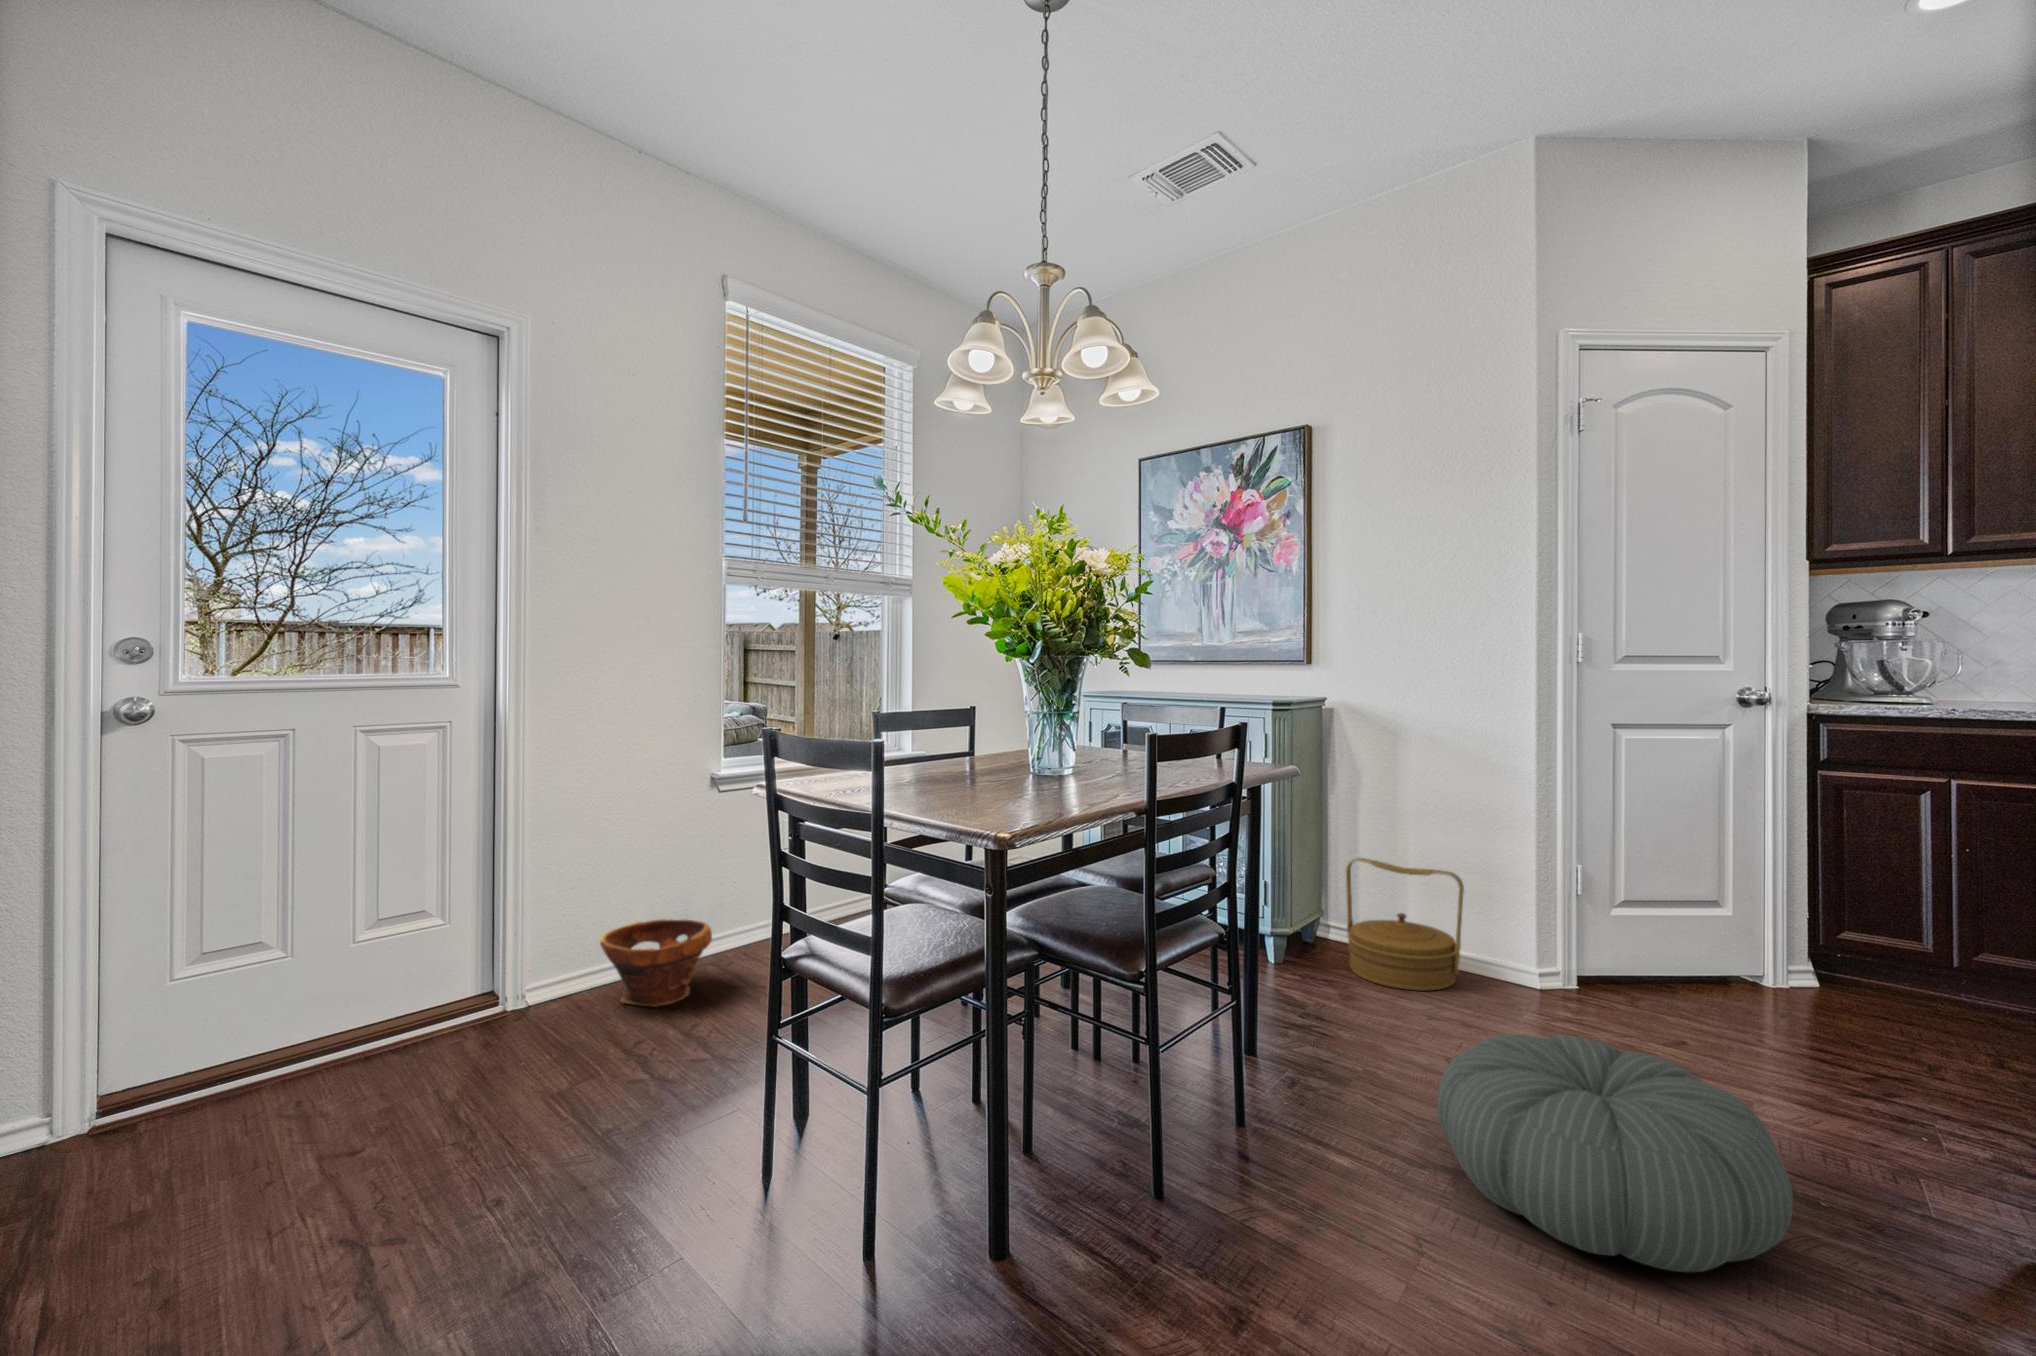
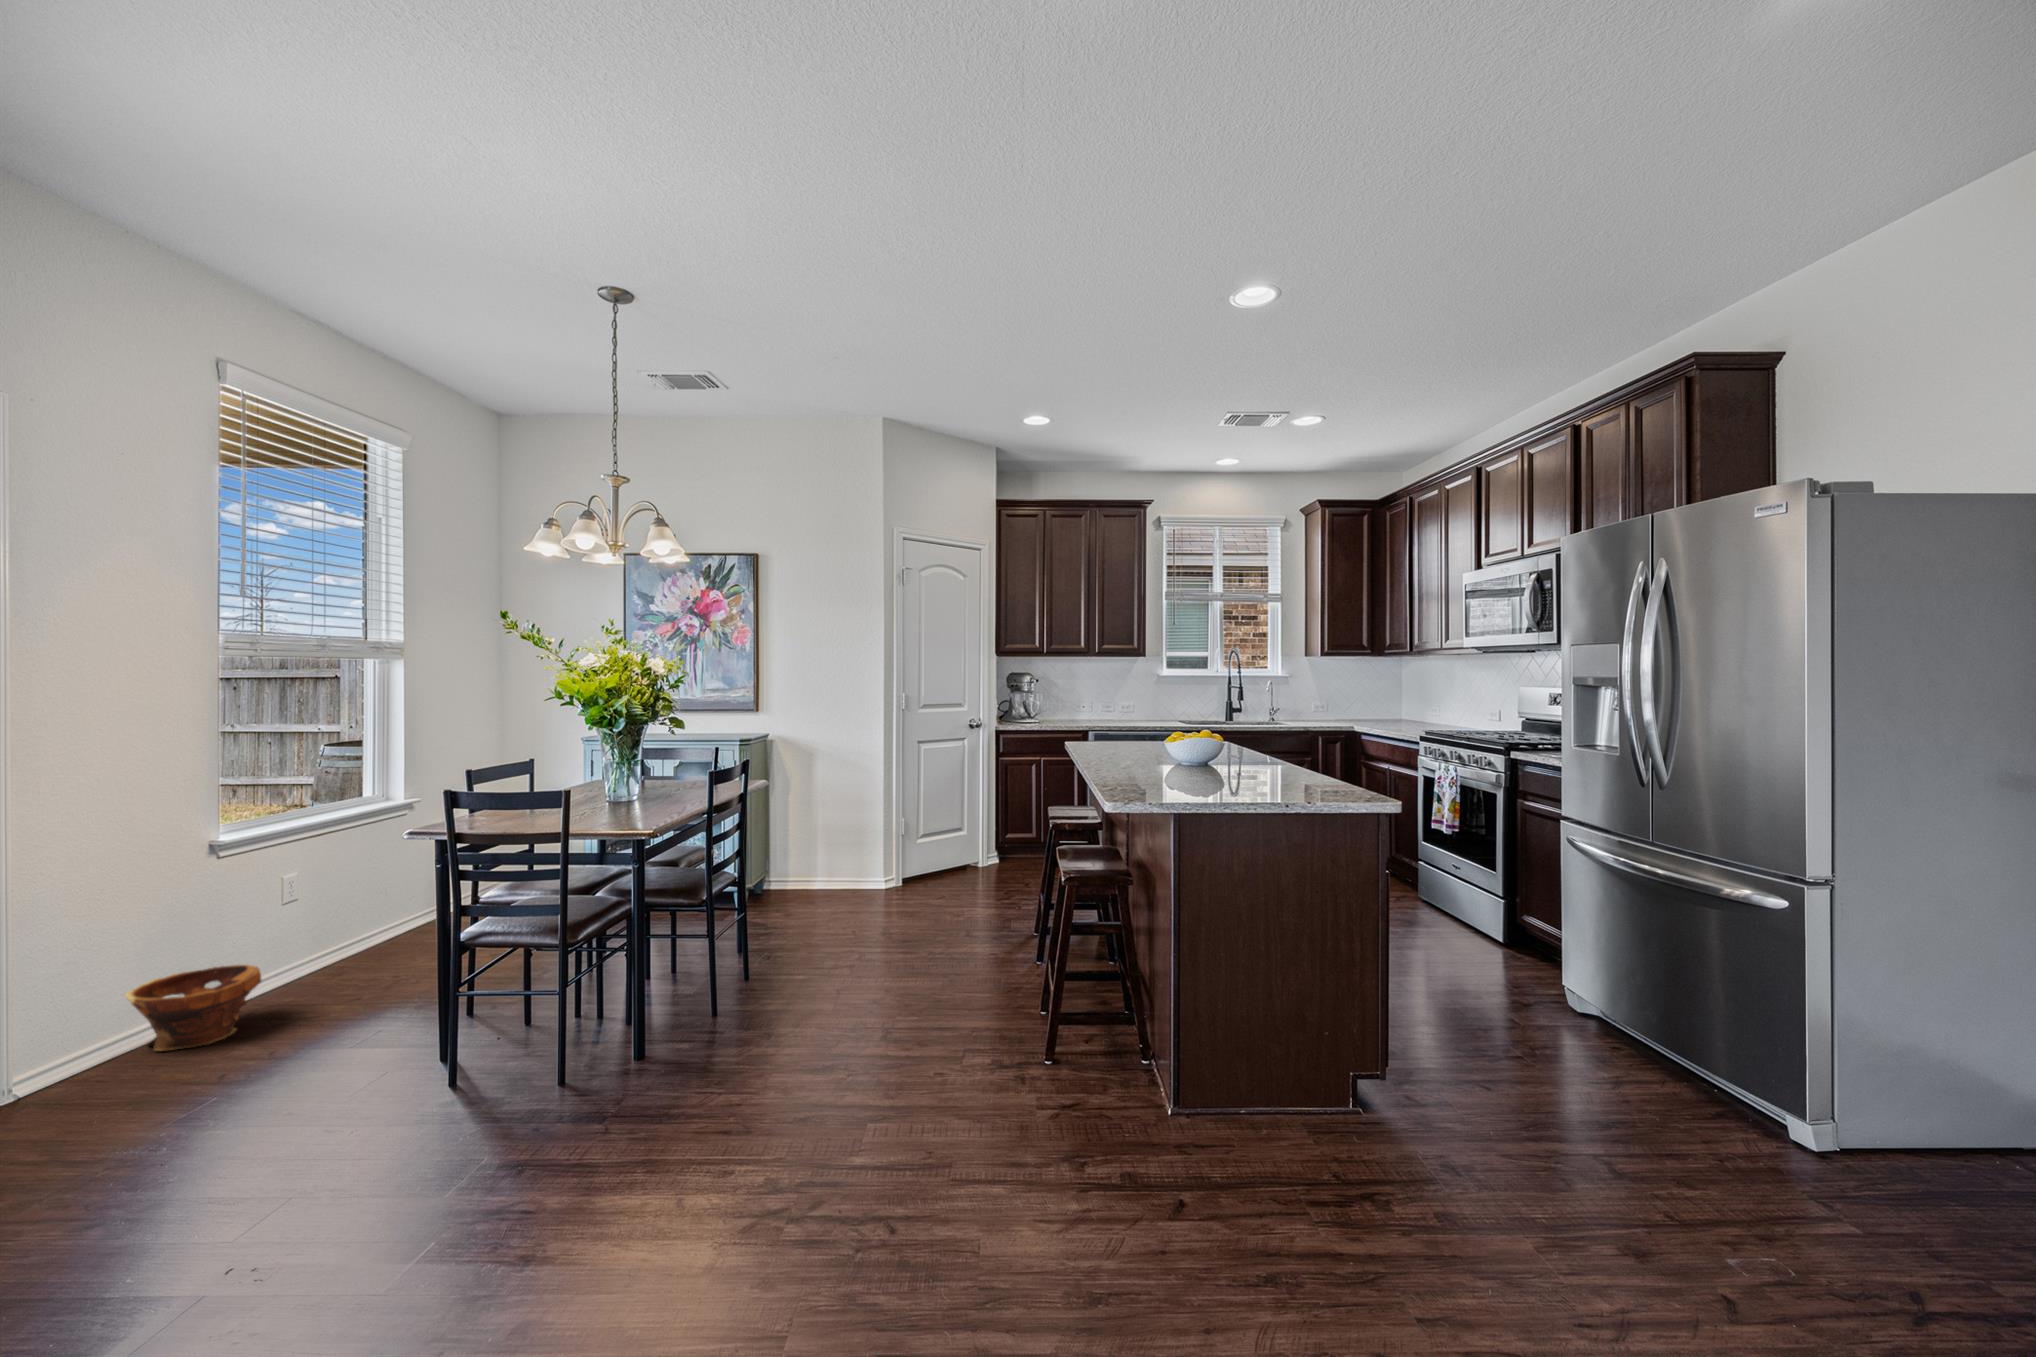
woven basket: present [1346,858,1464,991] -> none [782,831,849,904]
pouf: present [1437,1034,1793,1272] -> none [846,897,976,979]

